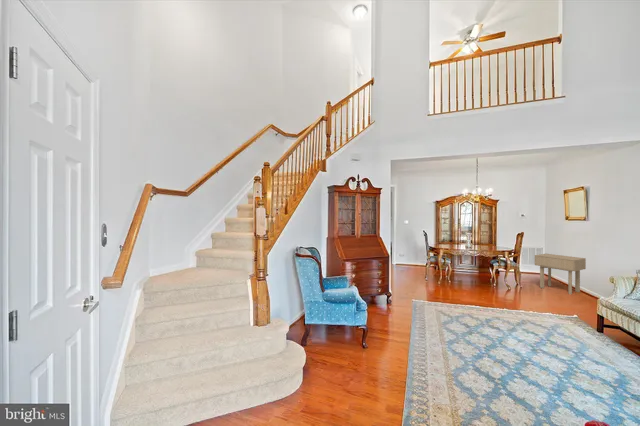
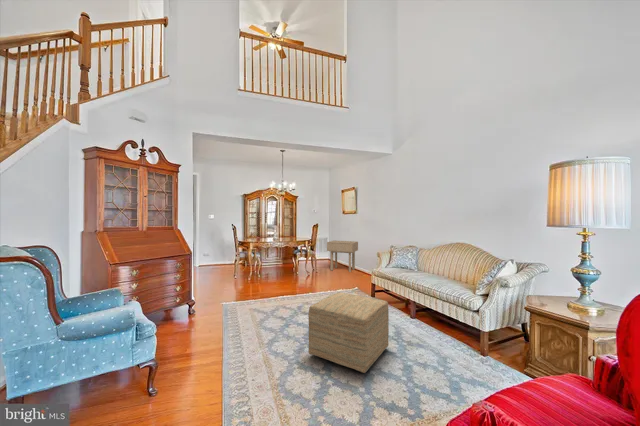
ottoman: none [487,314,596,401] -> present [308,292,389,373]

